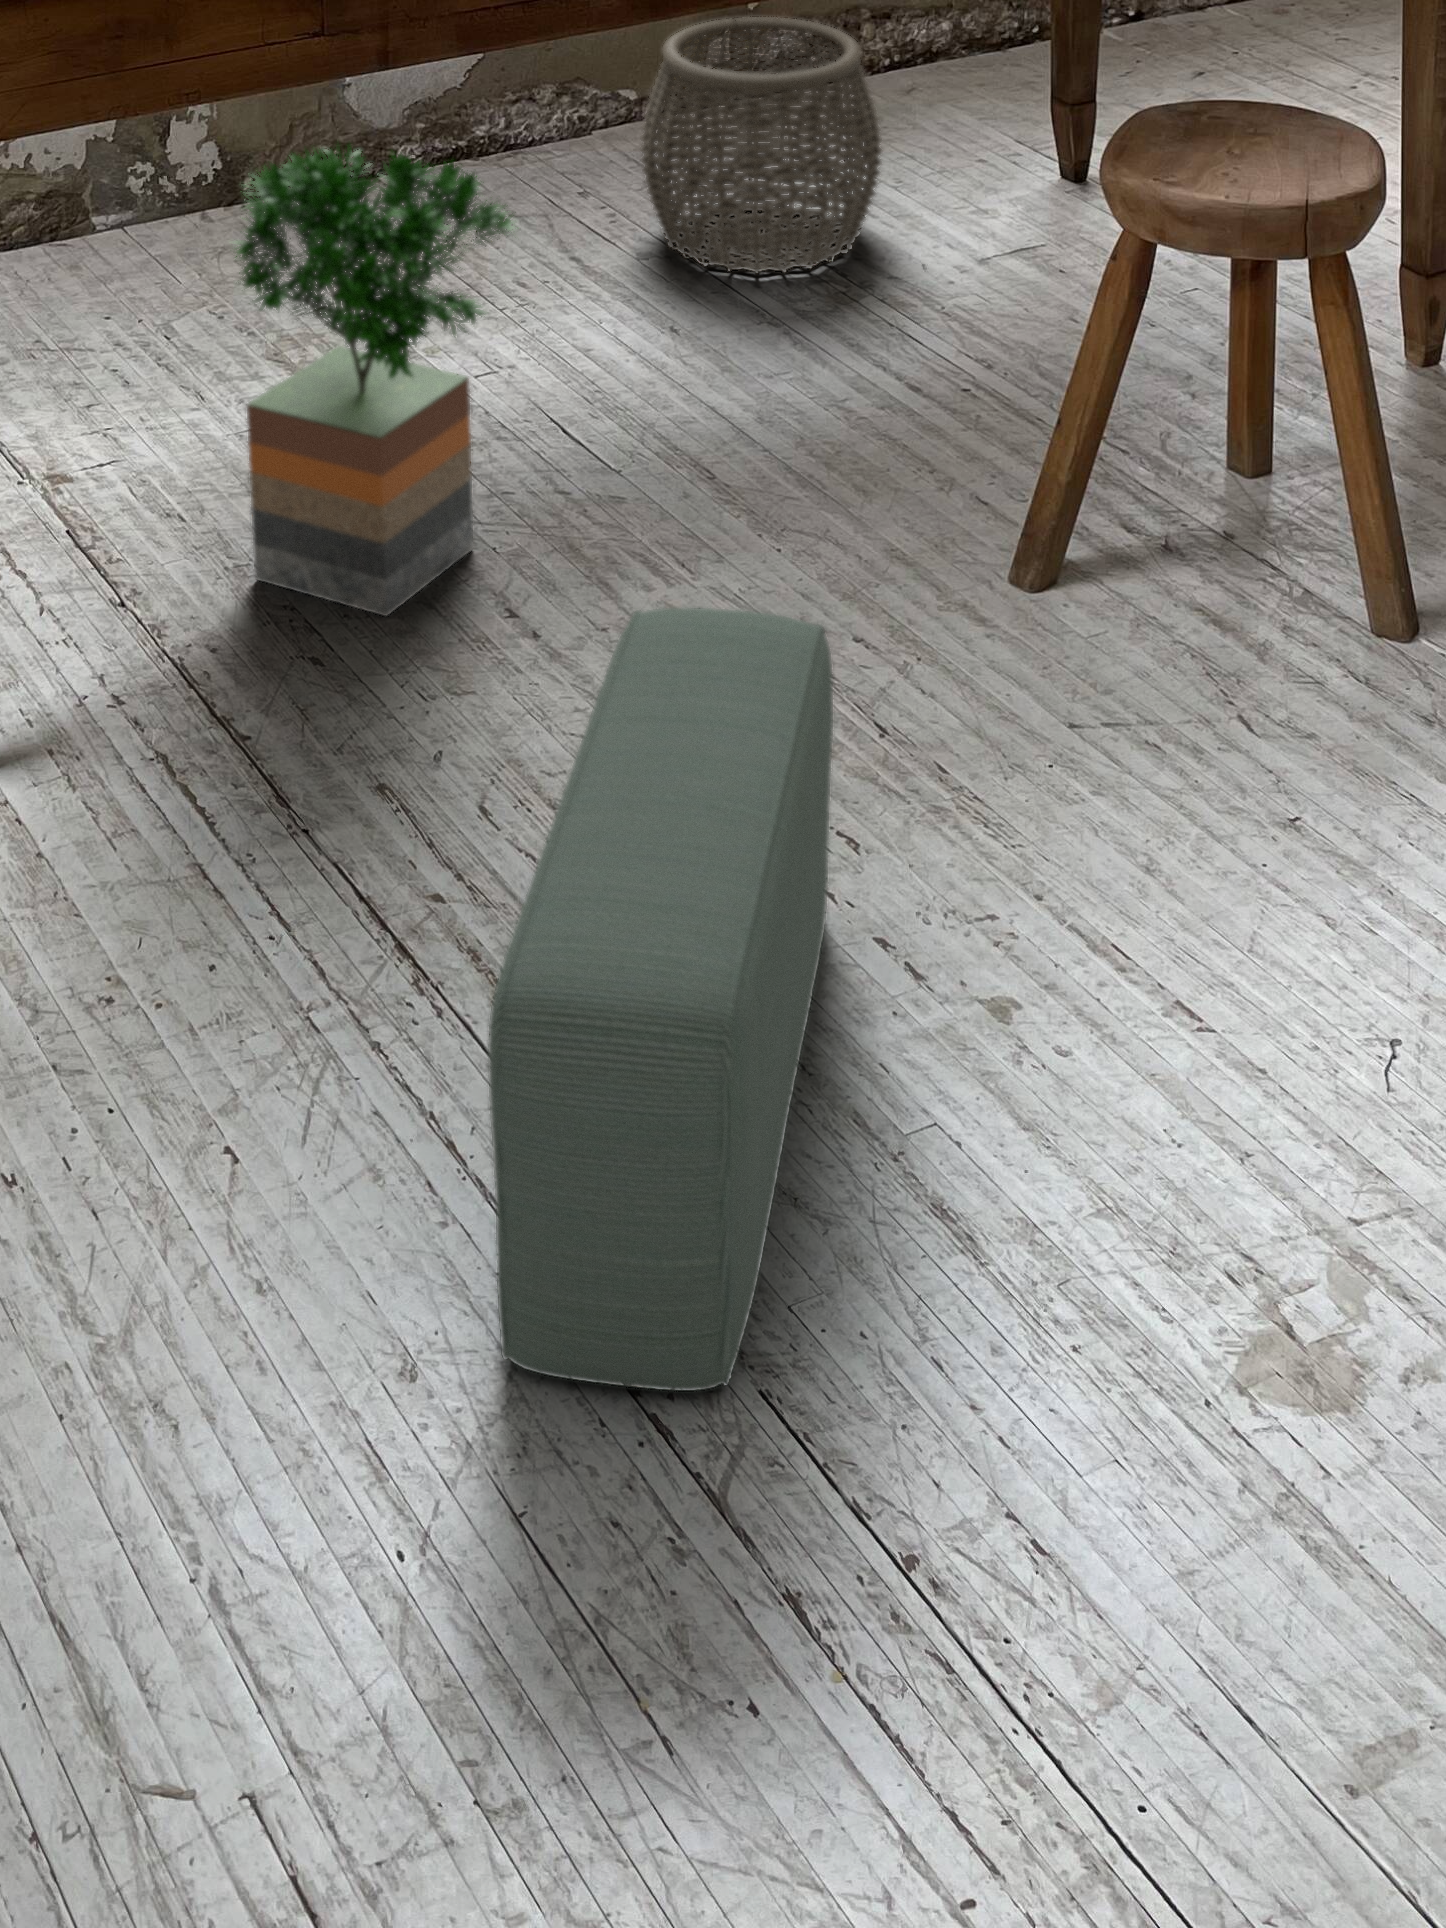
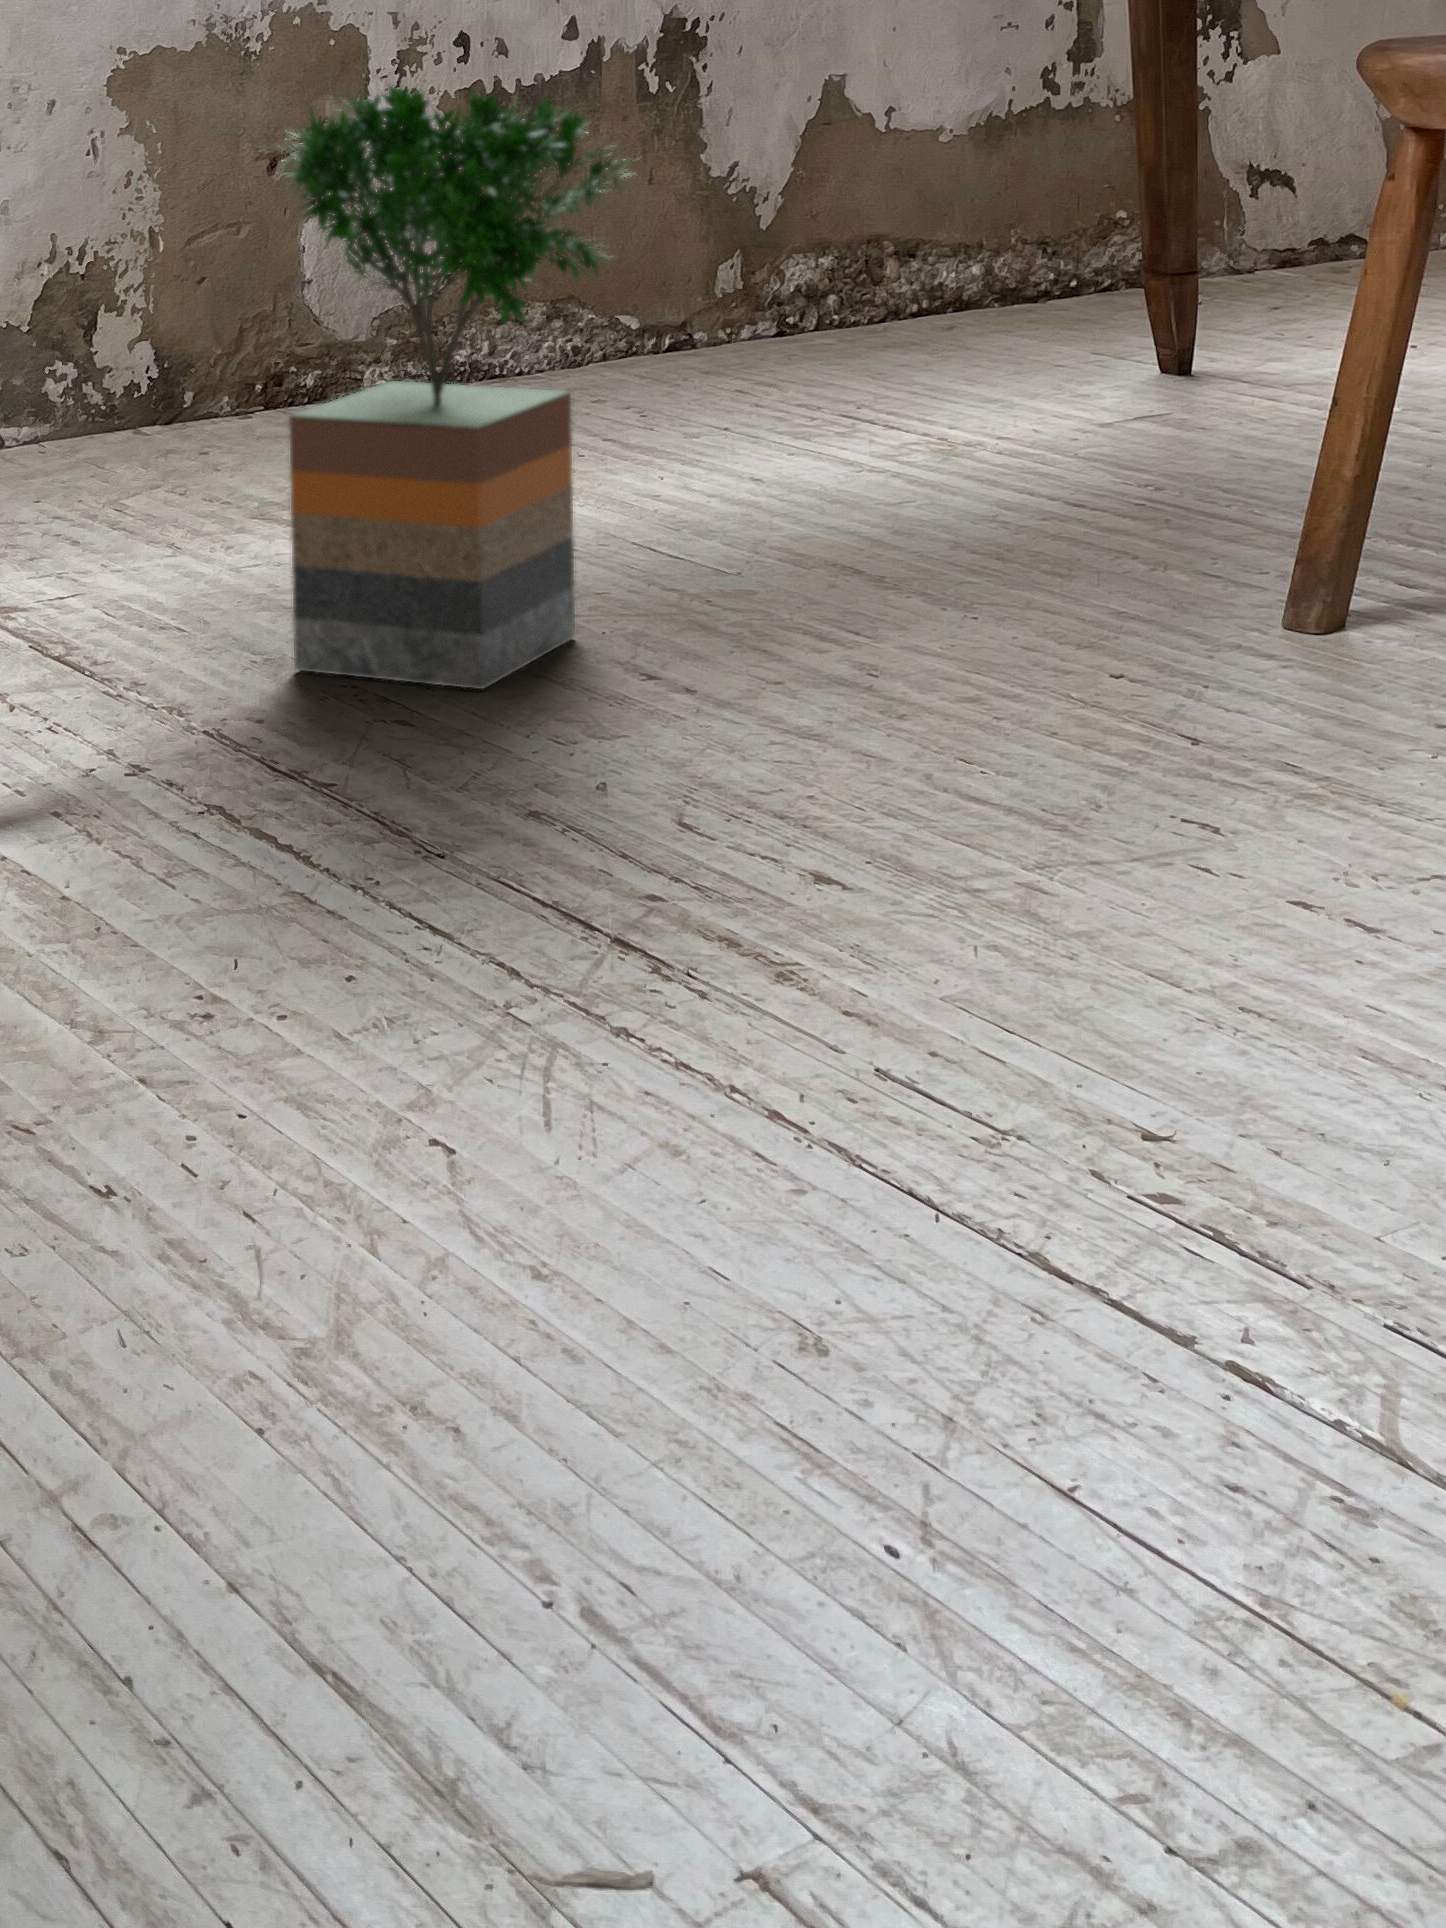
woven basket: present [641,17,882,273] -> none [680,162,973,442]
pouf: present [488,607,833,1391] -> none [916,420,1333,1330]

